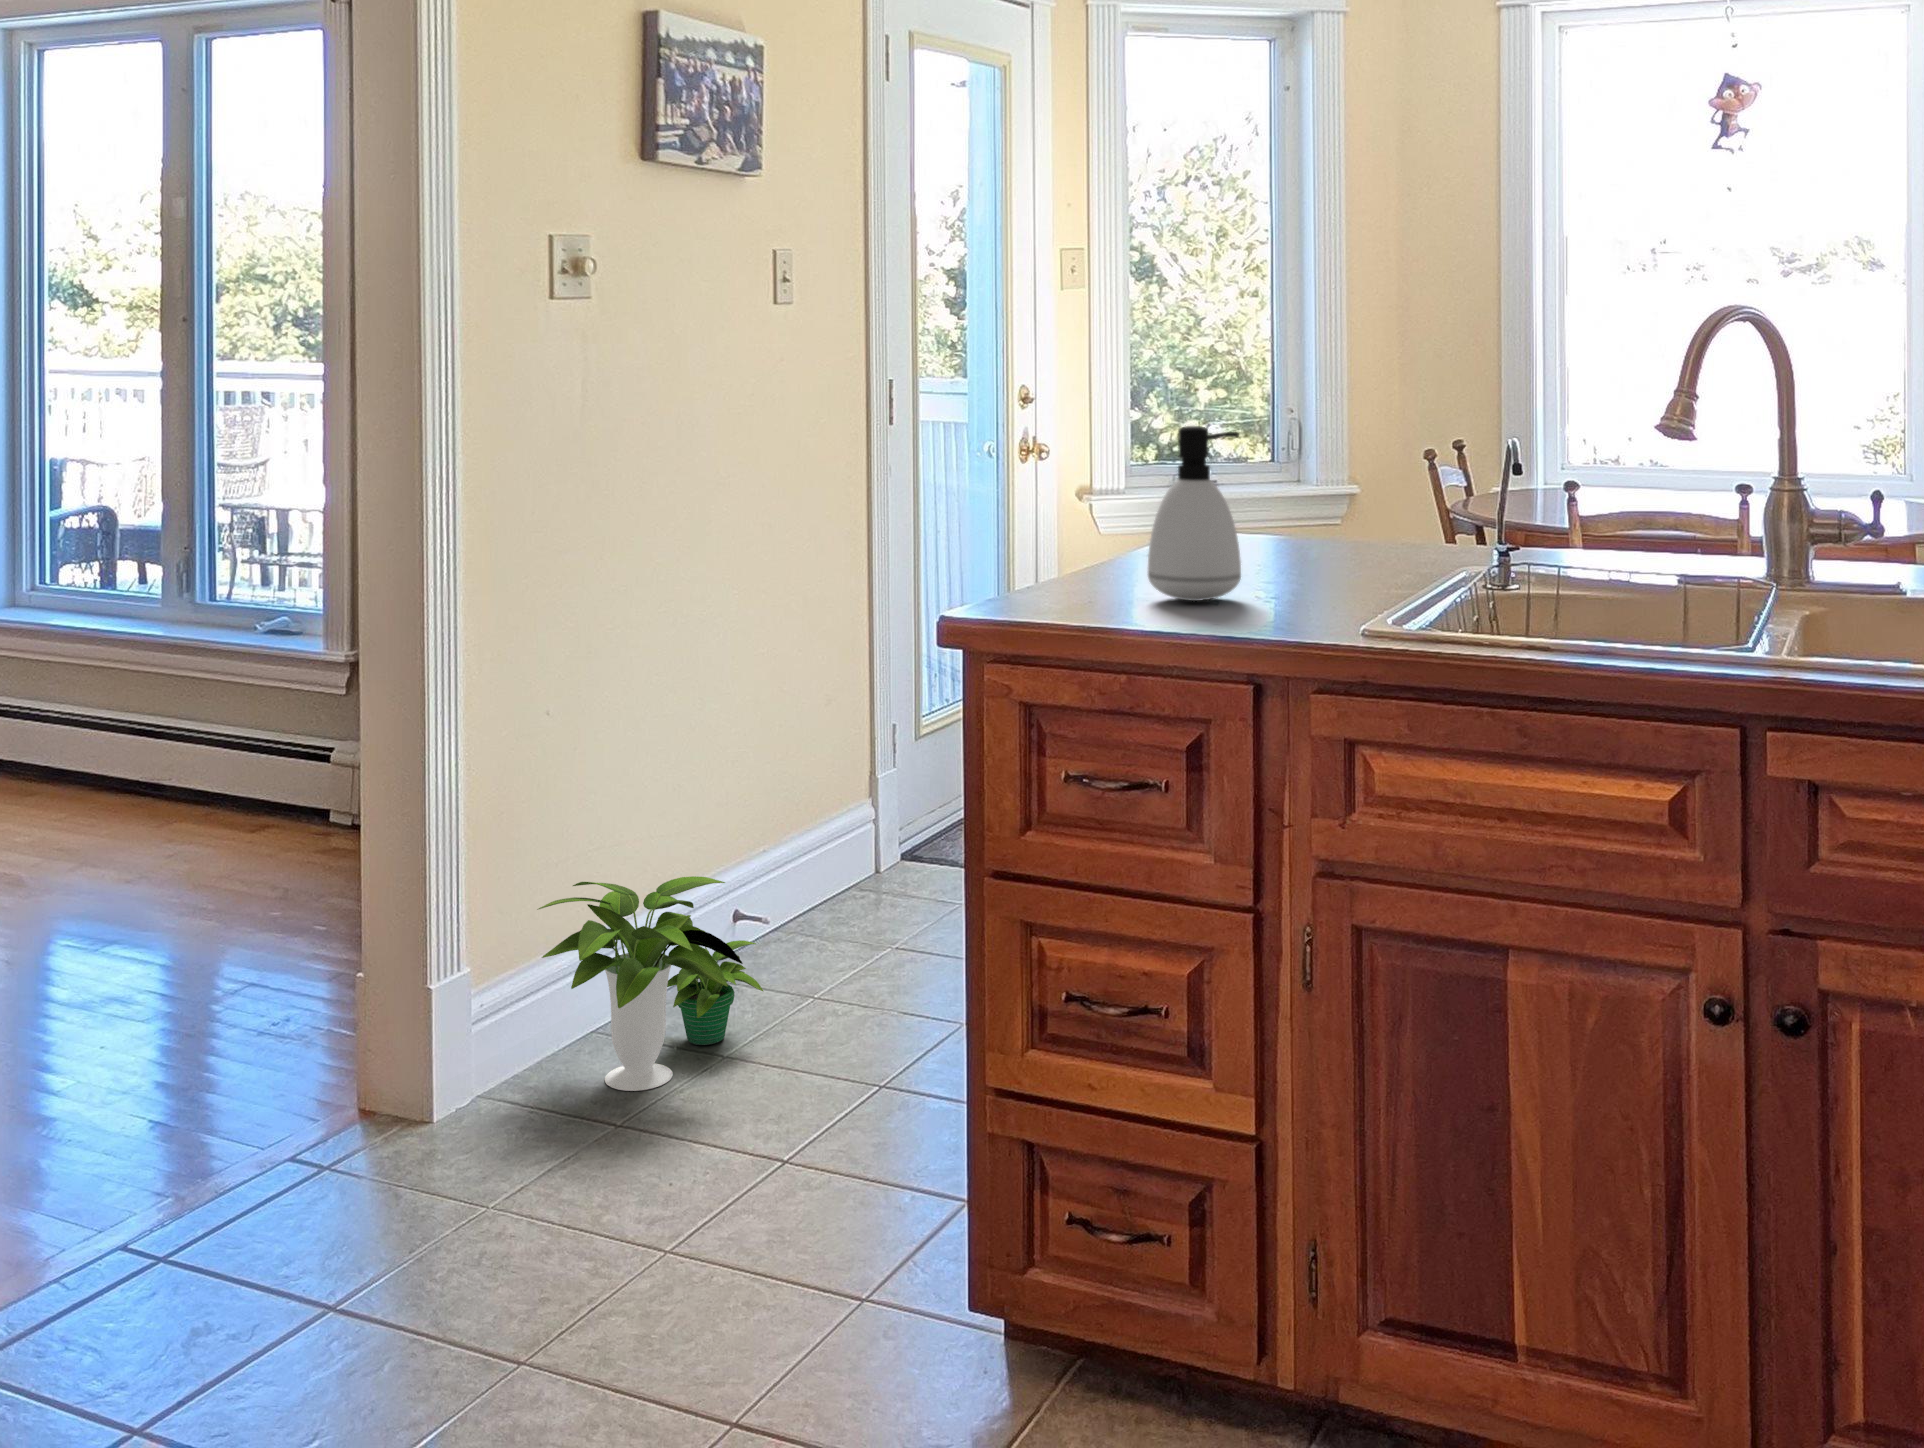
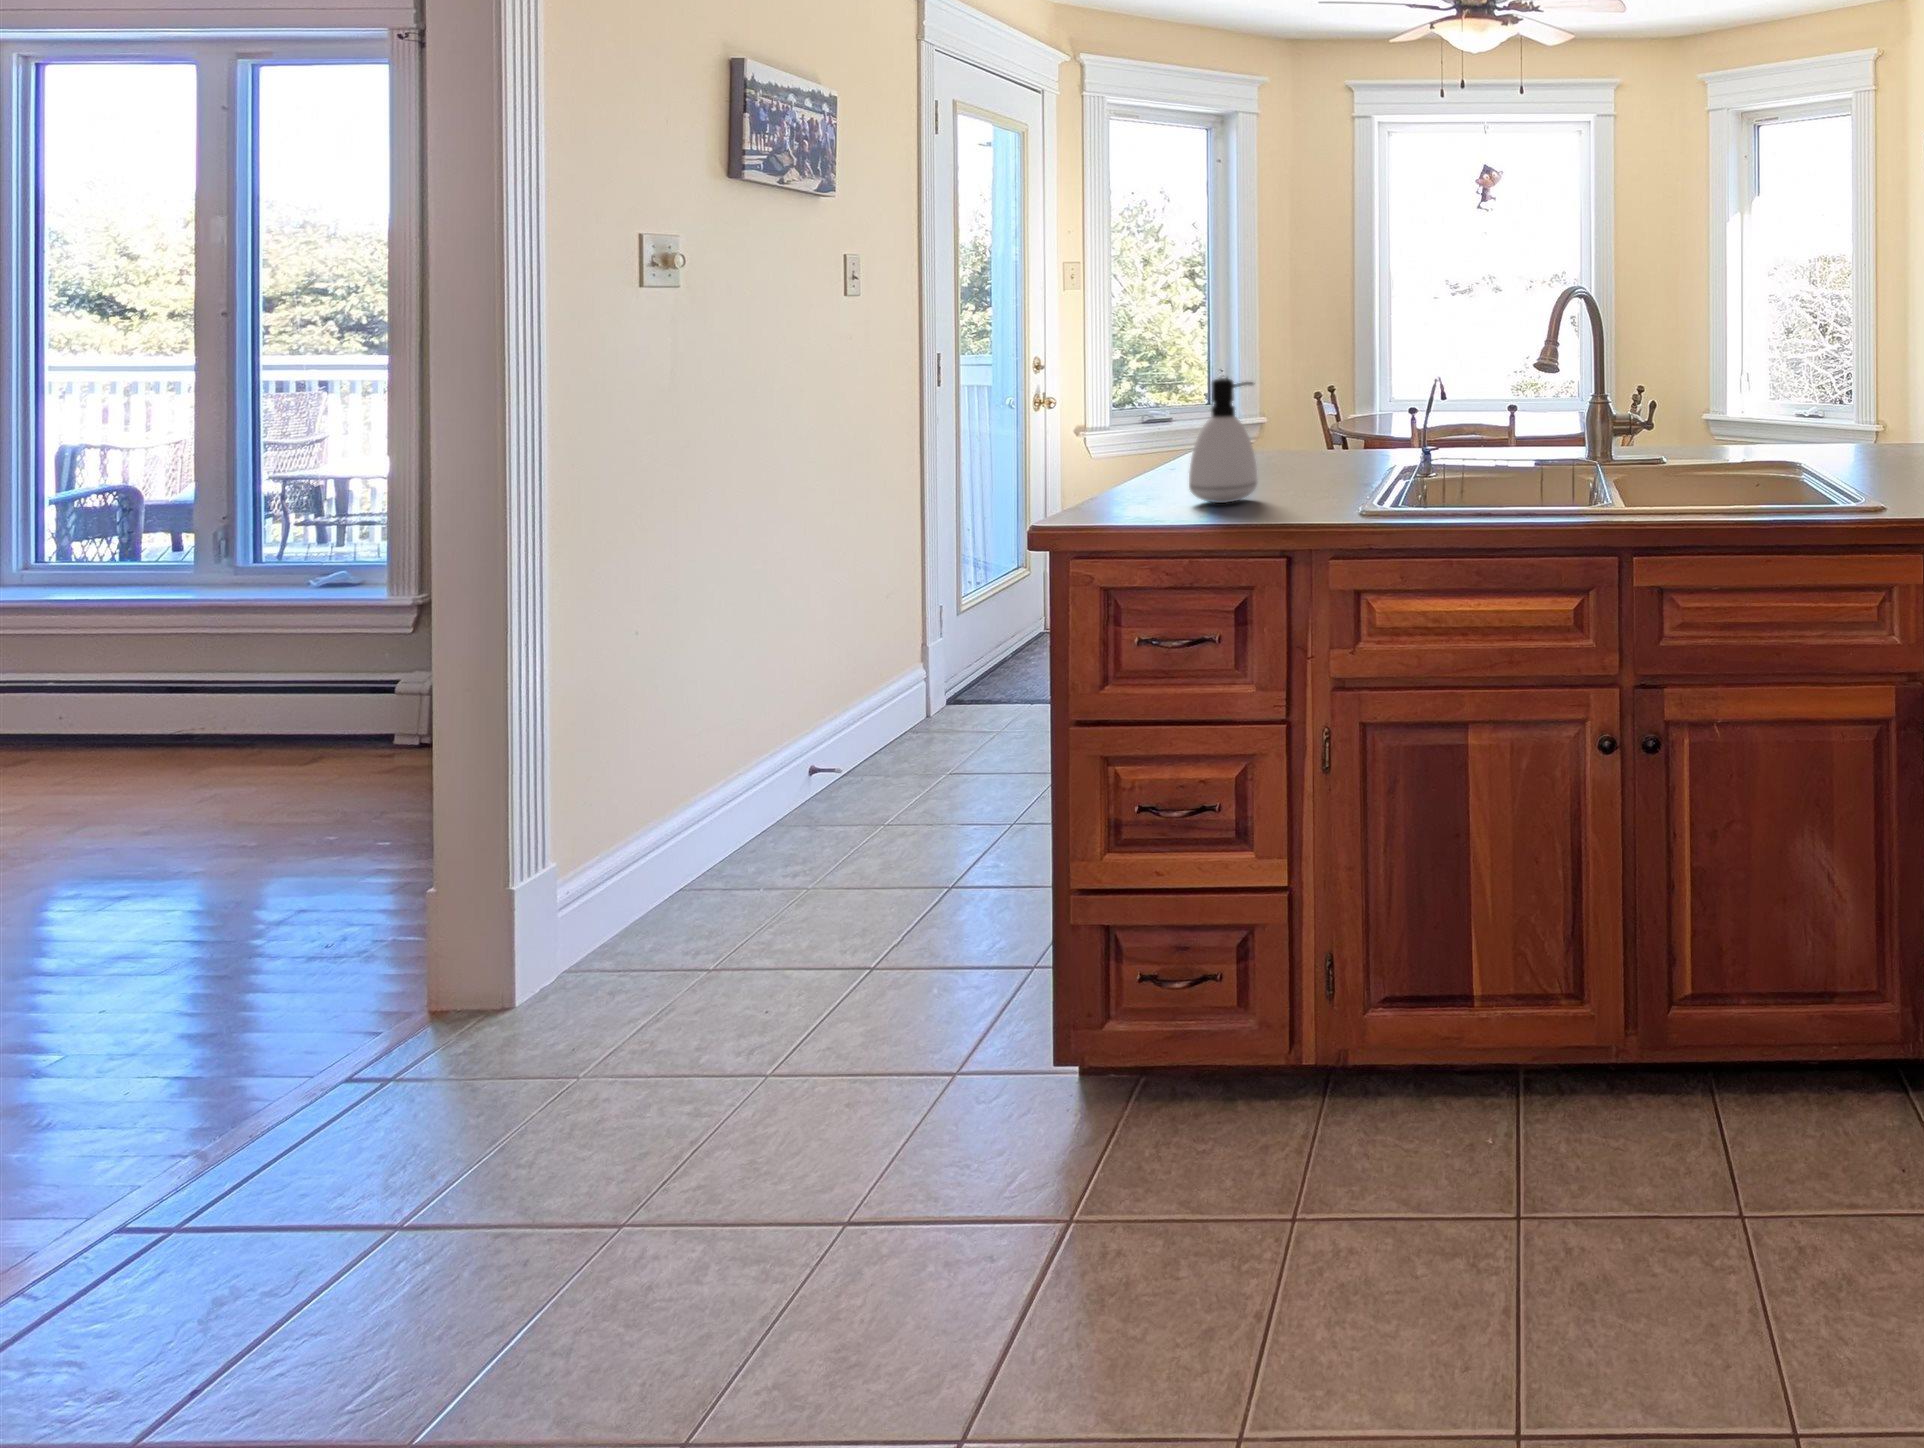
potted plant: present [537,876,763,1091] -> none [630,748,850,937]

